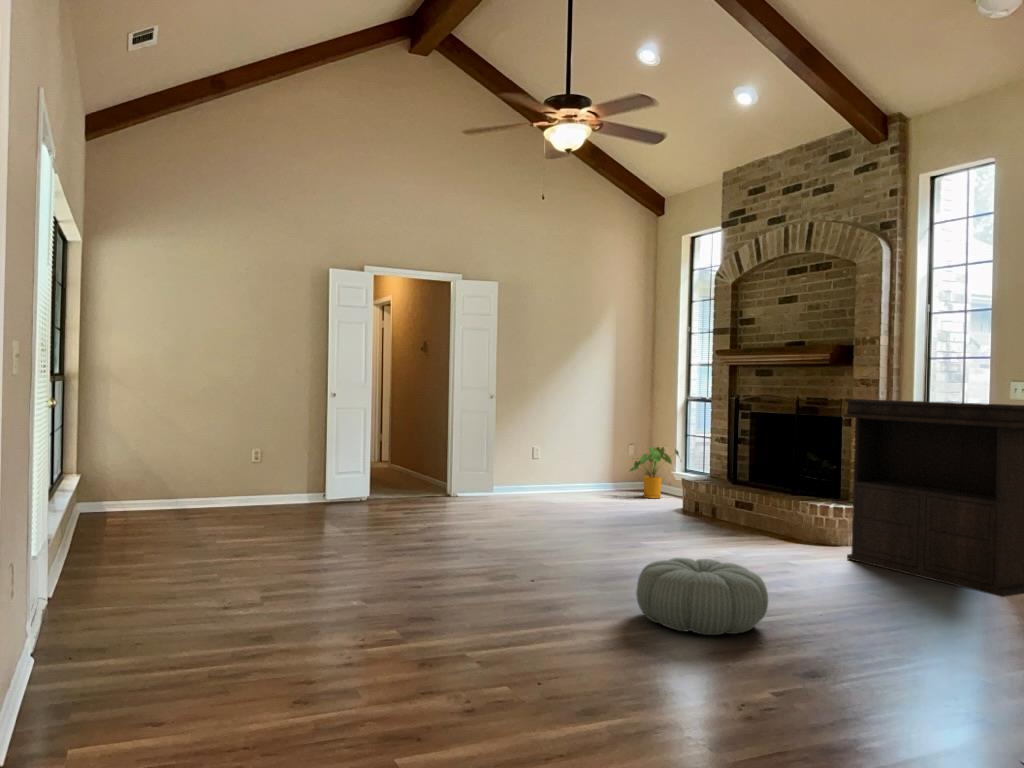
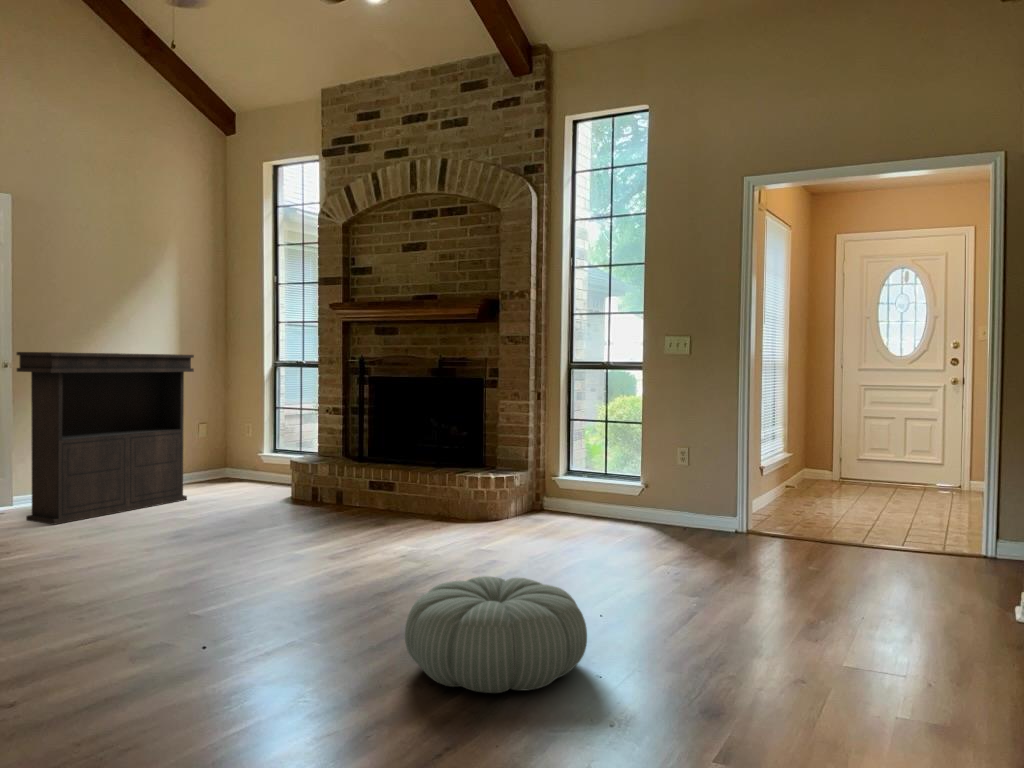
console table: present [844,399,1024,597] -> present [17,352,194,525]
house plant: present [630,447,679,499] -> none [207,422,273,487]

